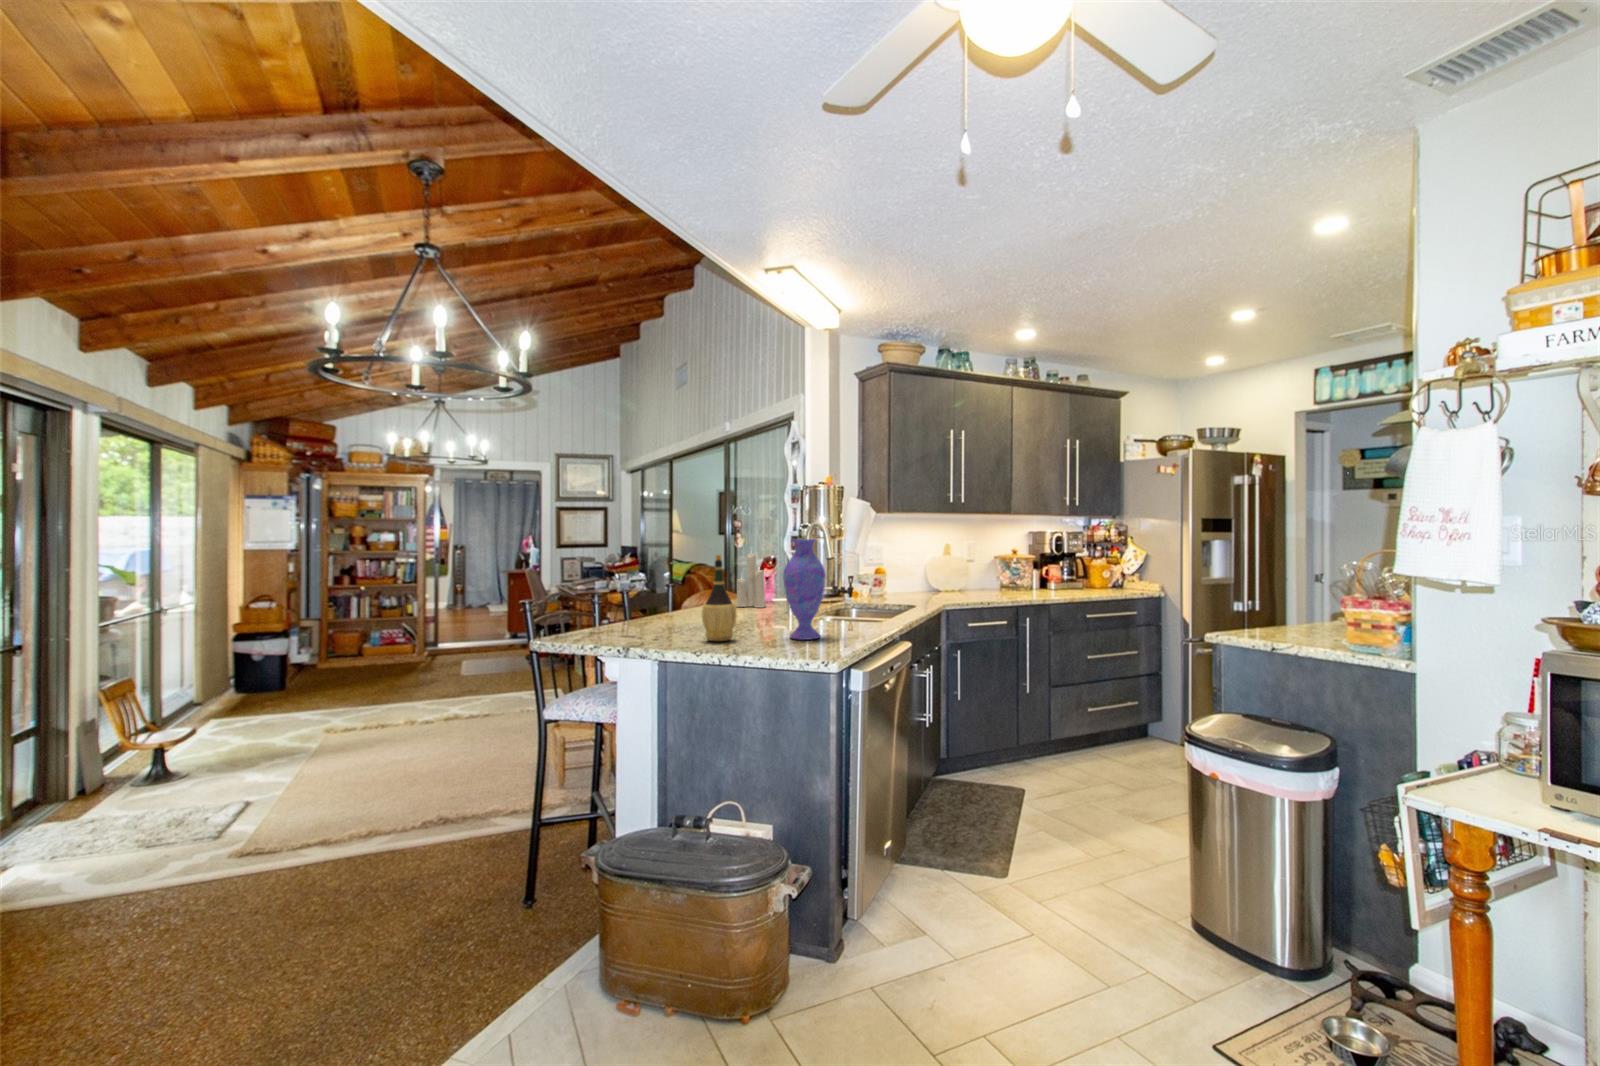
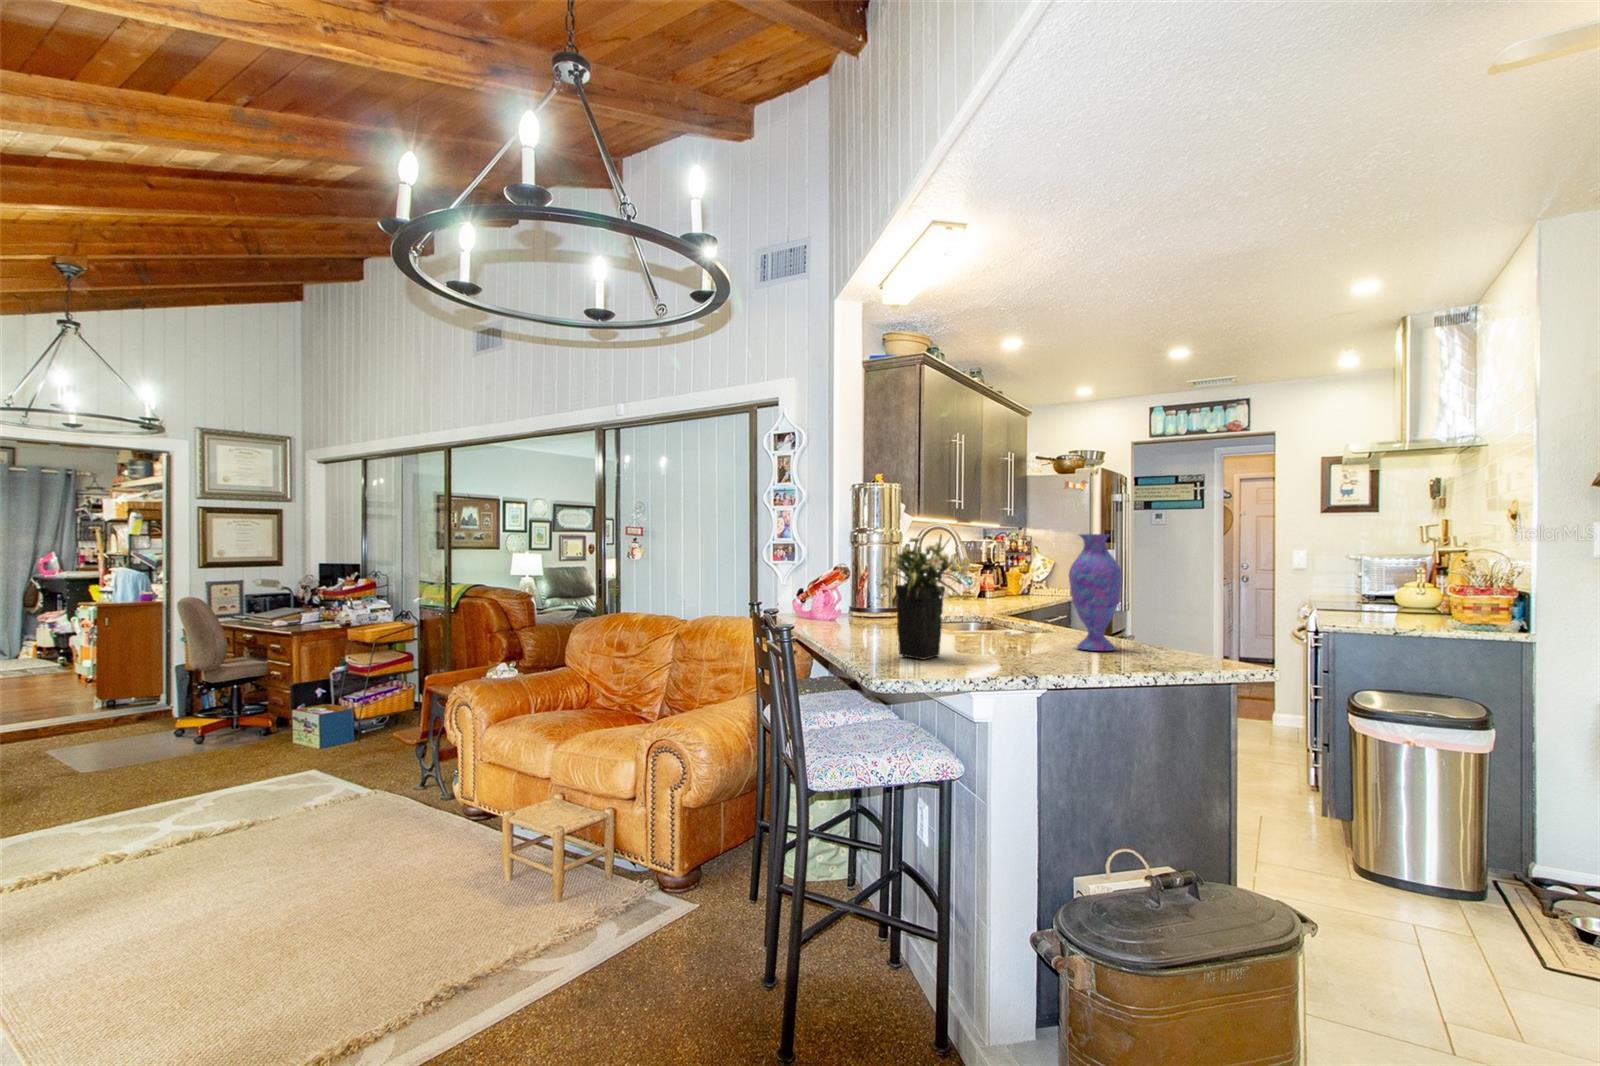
flower arrangement: none [608,540,690,634] -> present [880,535,979,660]
candle: present [737,553,766,608] -> none [822,546,859,626]
wine bottle: present [702,555,736,641] -> none [1018,551,1064,659]

